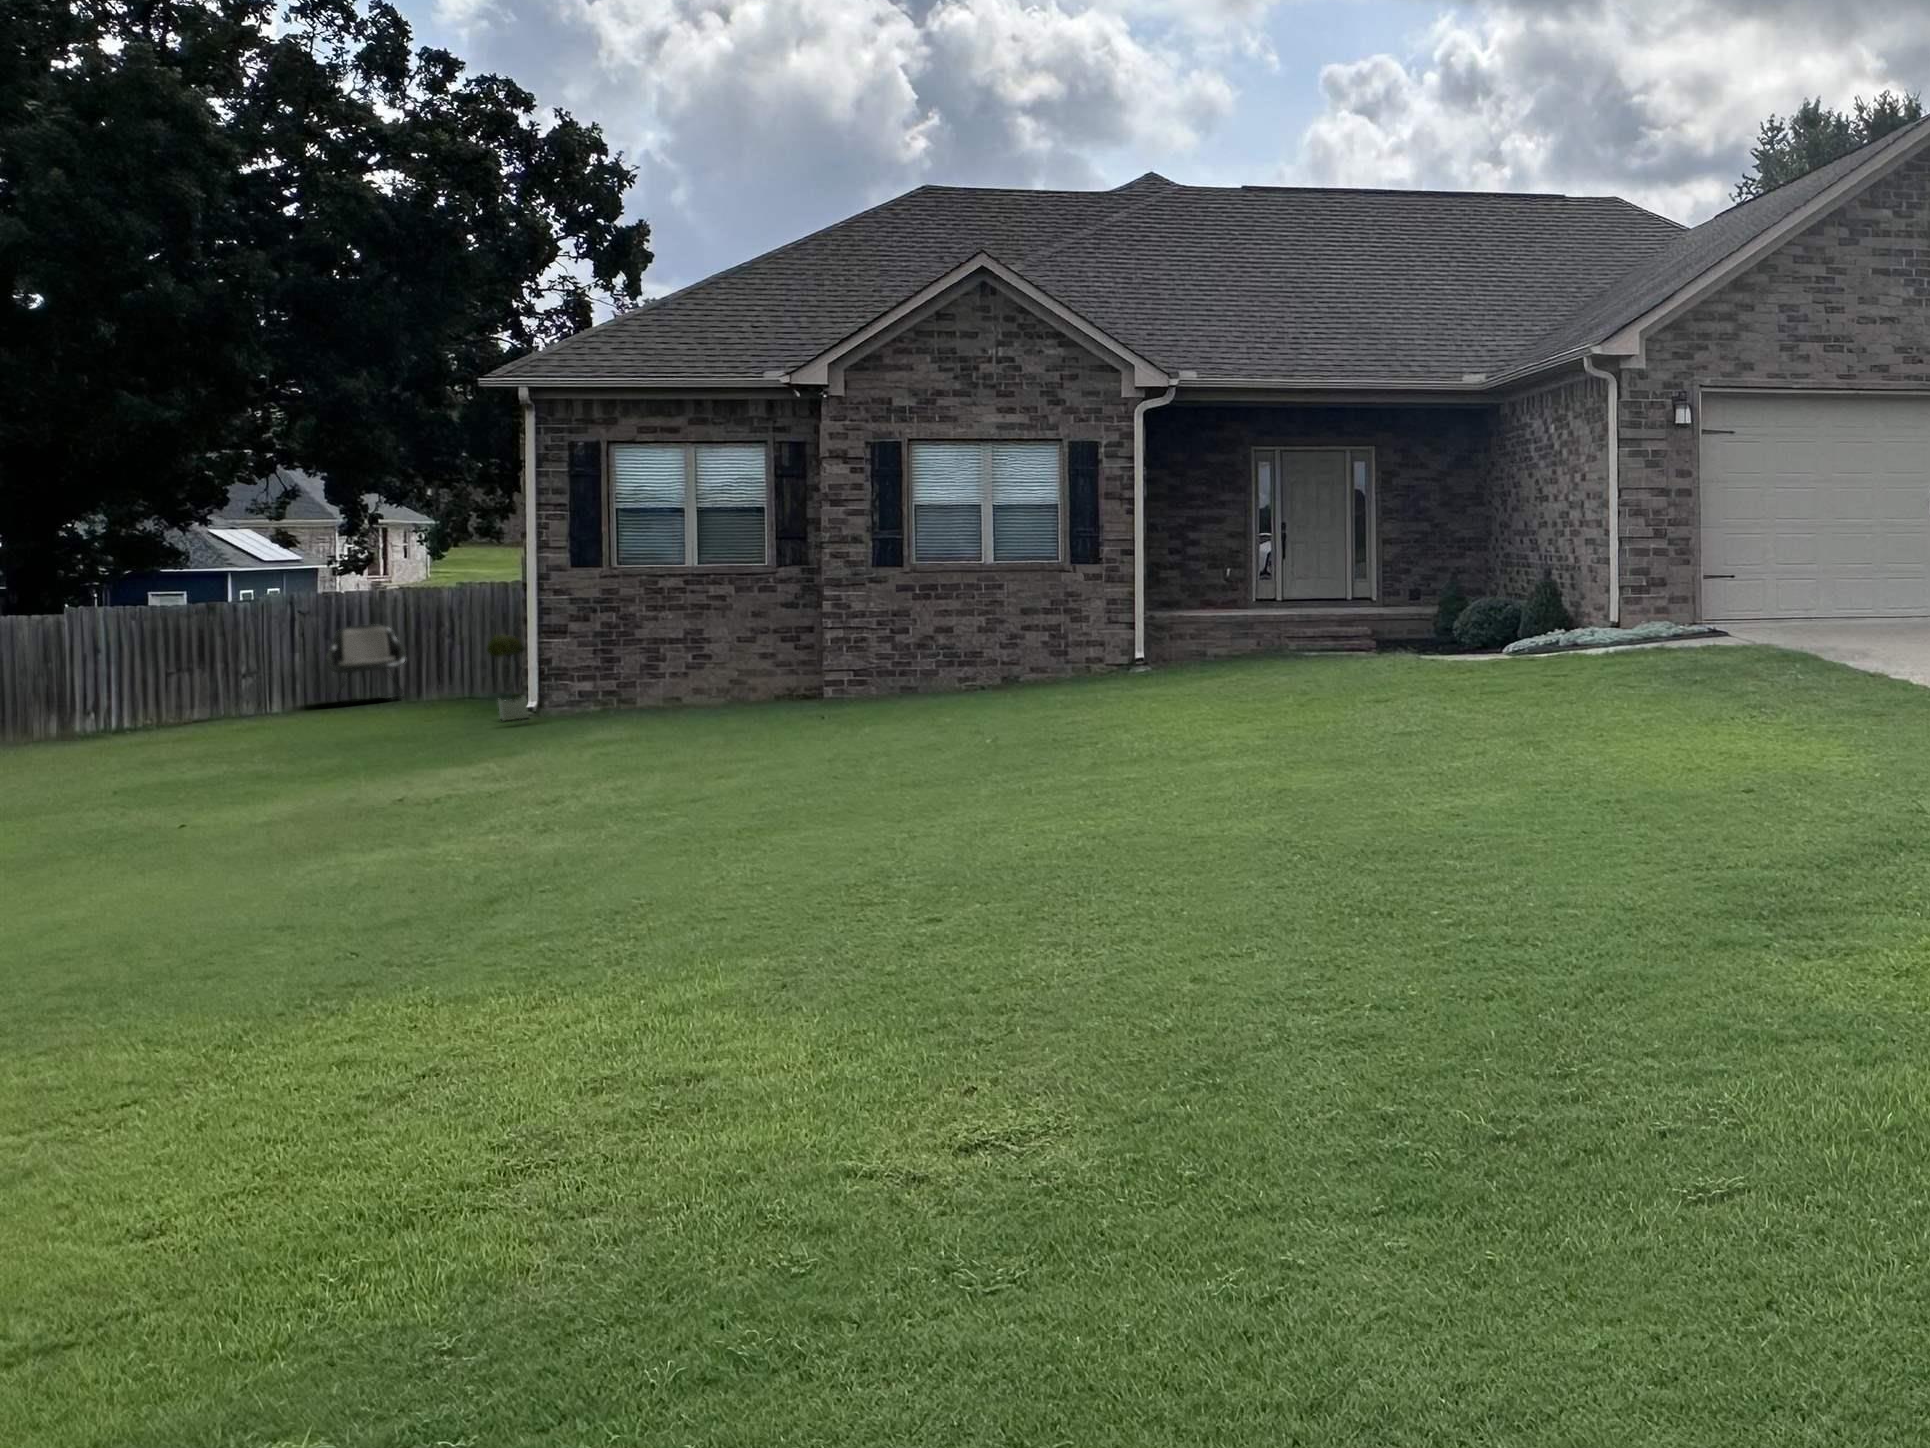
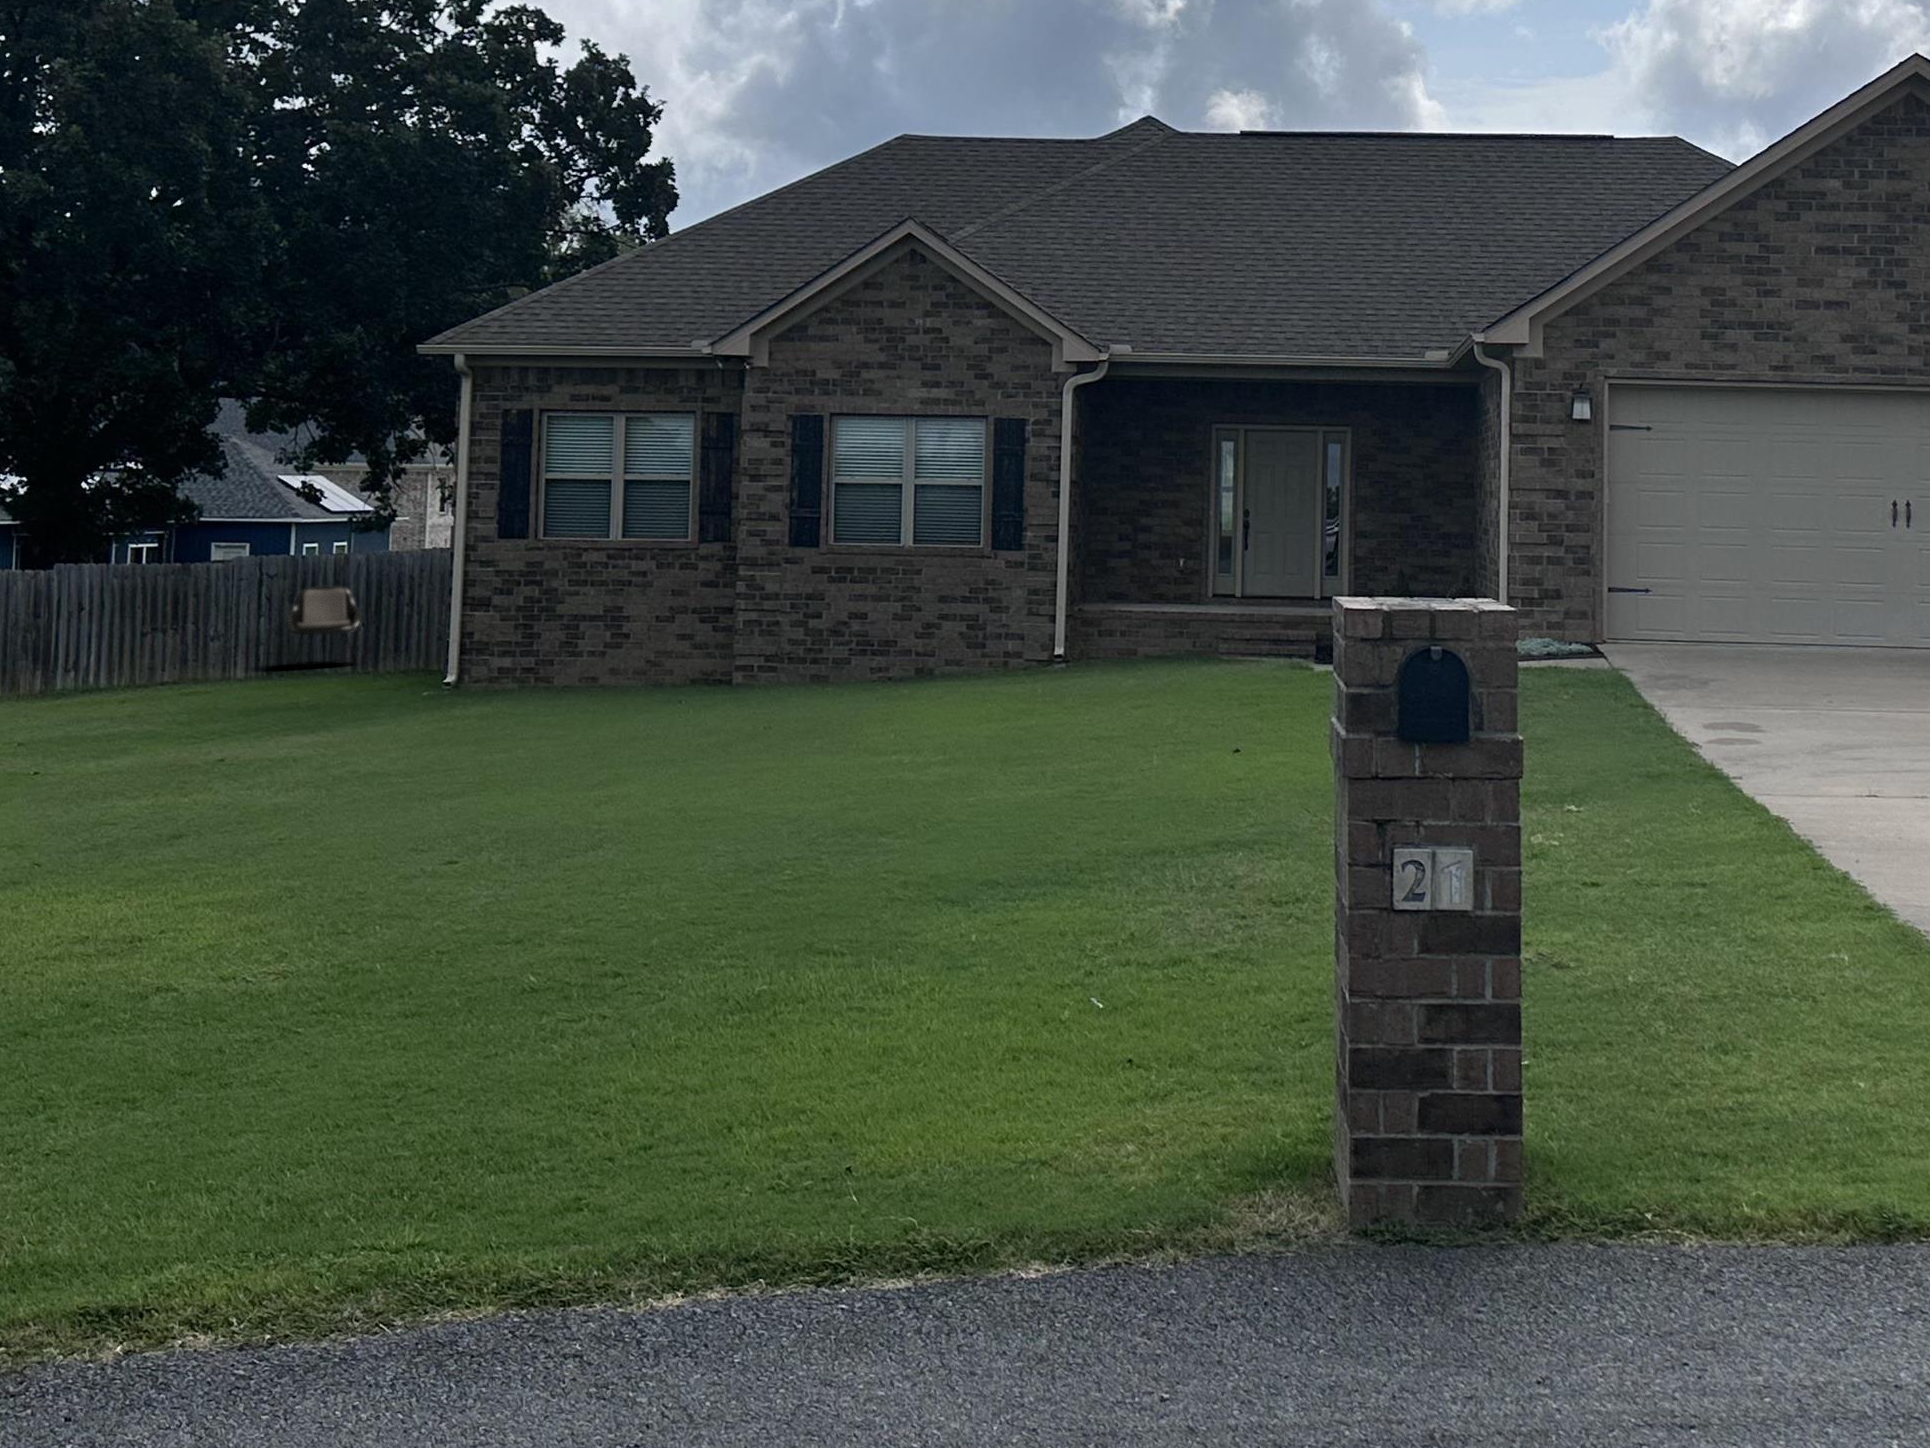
potted tree: present [487,635,529,720] -> none [415,602,454,692]

